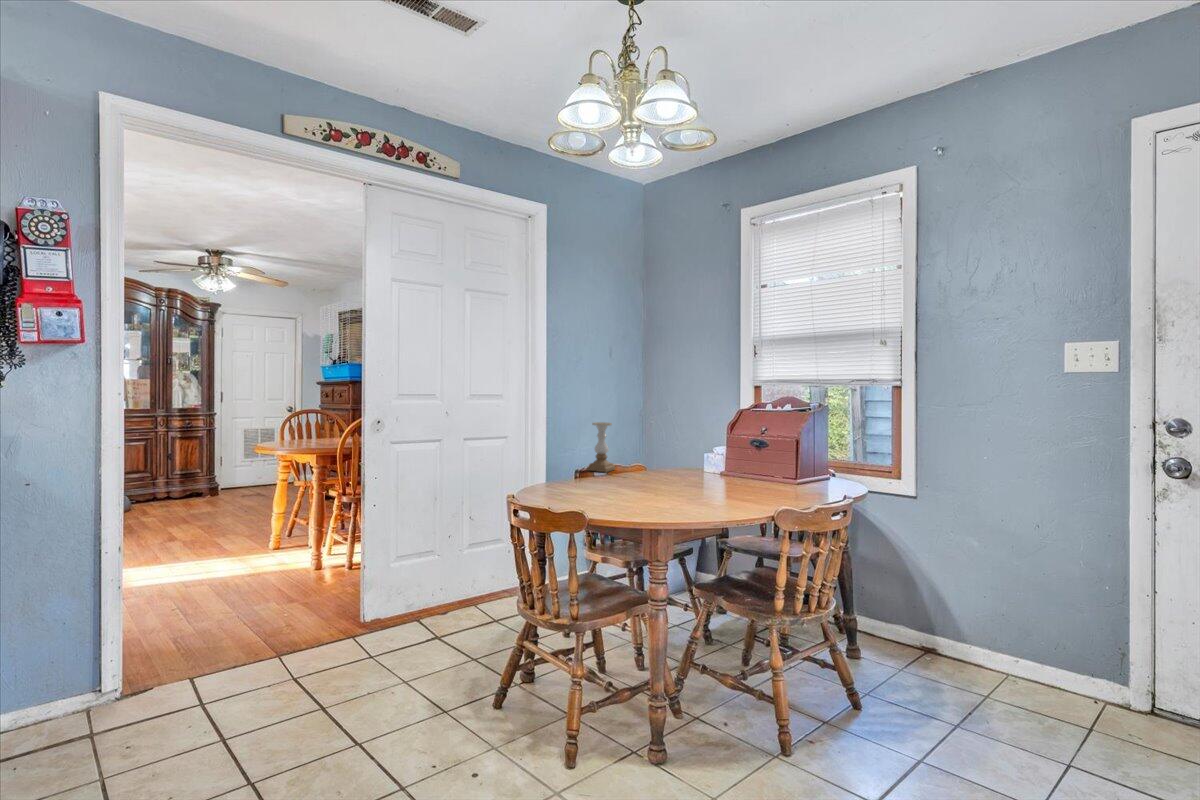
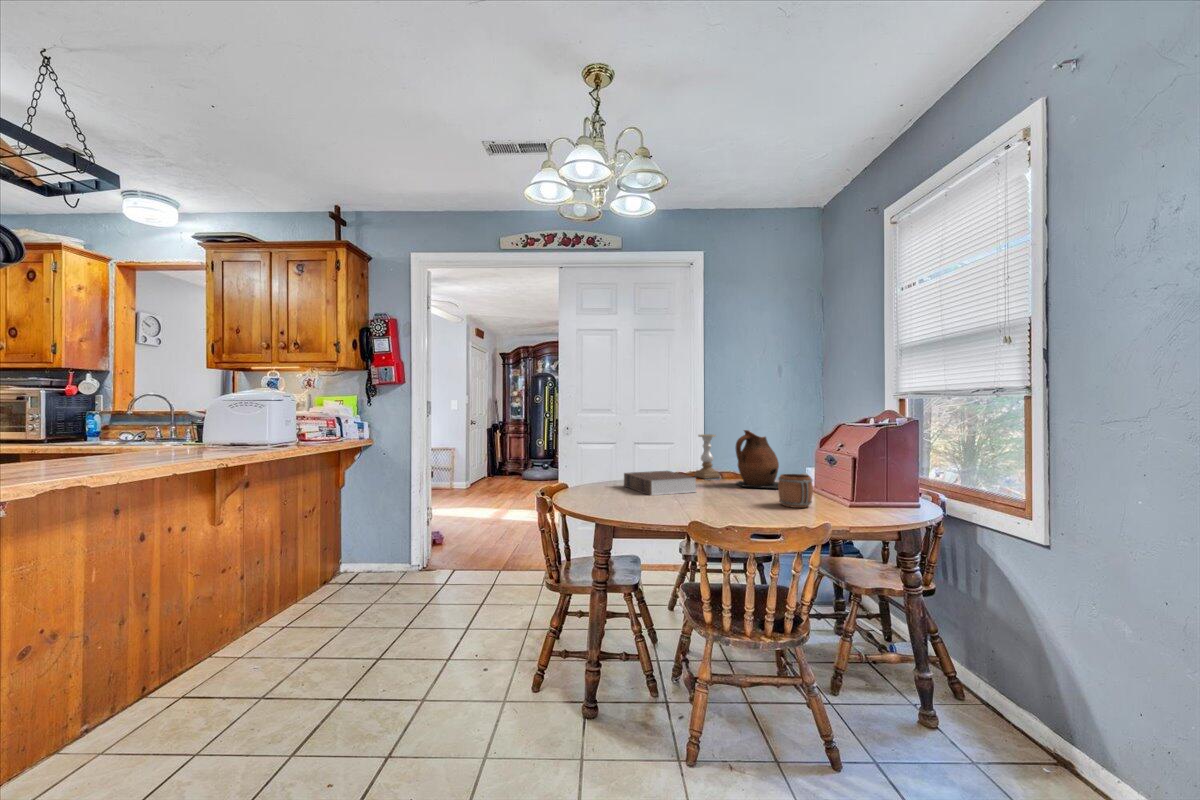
ceramic pitcher: none [650,418,704,477] -> present [736,430,779,489]
mug: none [756,458,789,492] -> present [778,473,813,508]
book: none [575,467,661,497] -> present [624,471,696,495]

